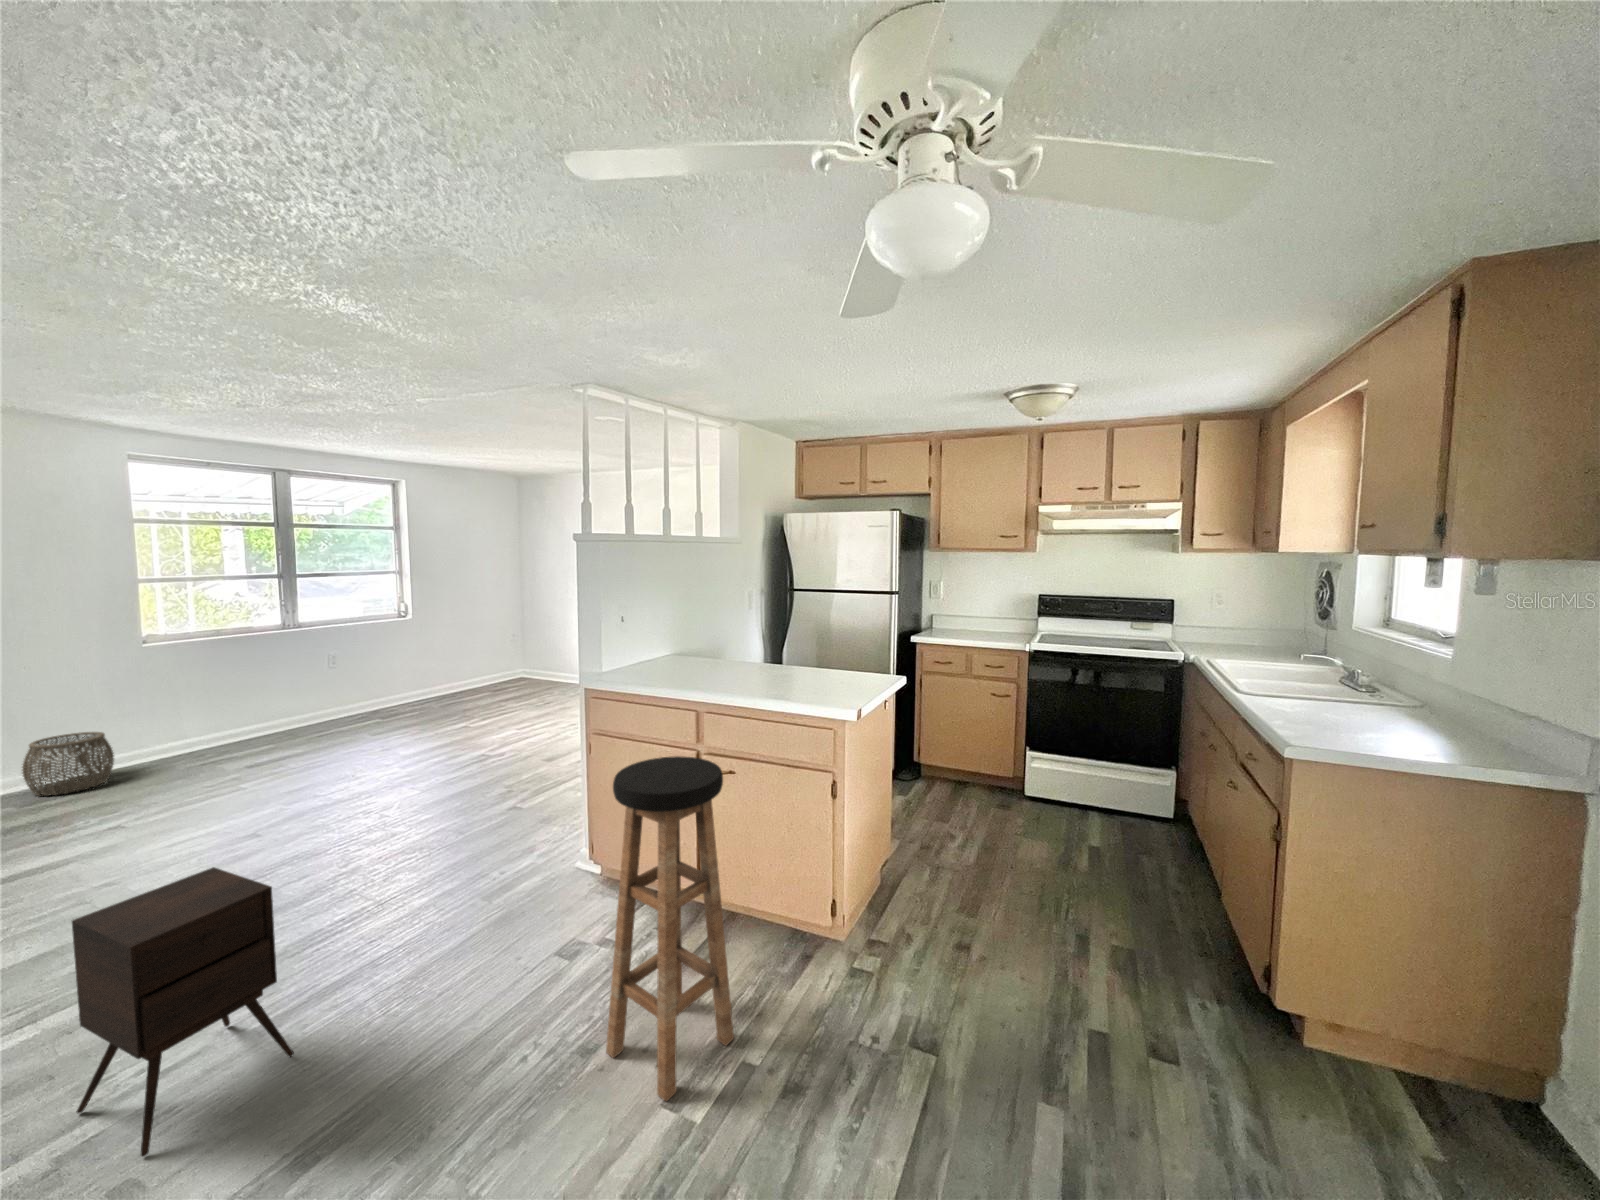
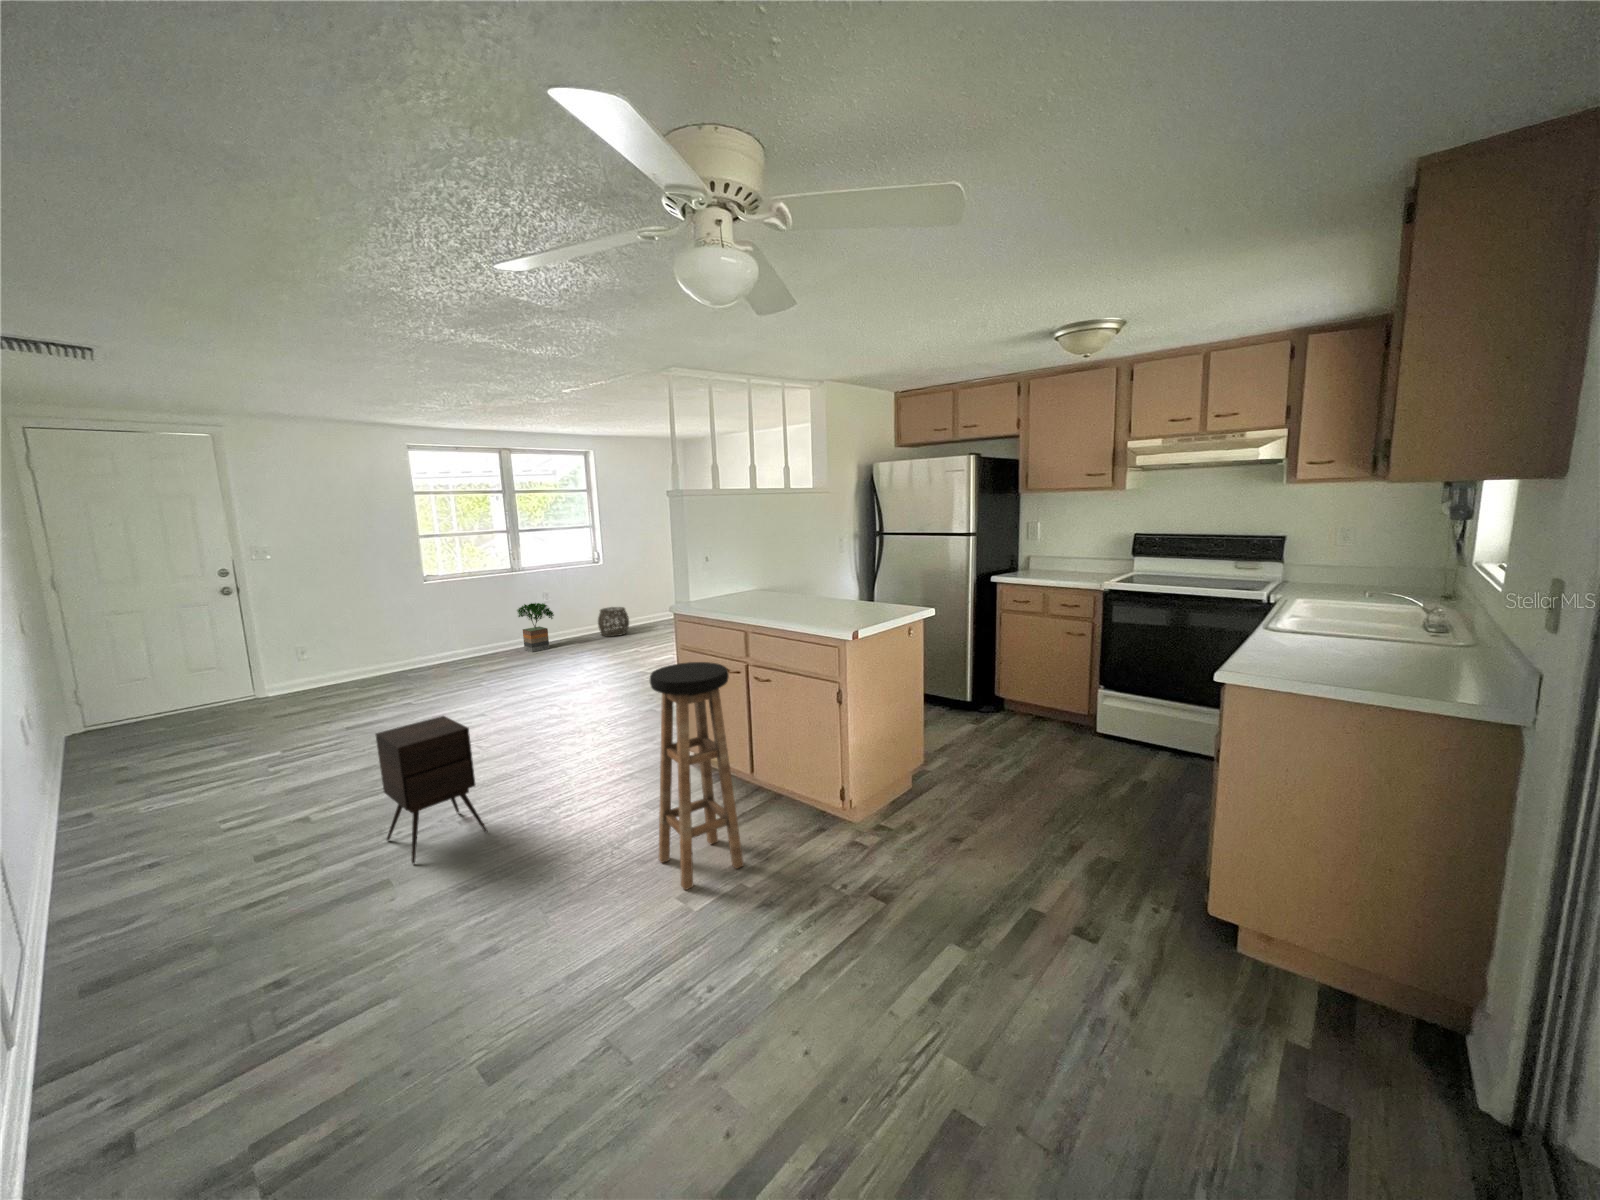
potted tree: none [286,668,347,736] -> present [517,603,554,652]
woven basket: present [22,732,114,796] -> present [598,607,629,636]

